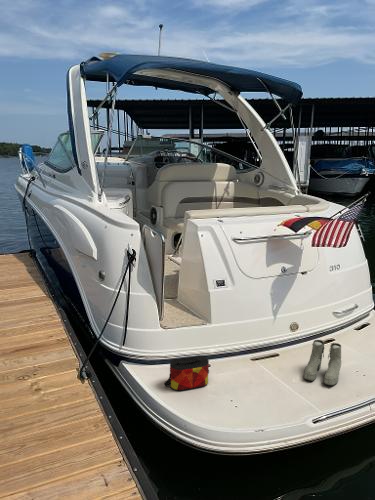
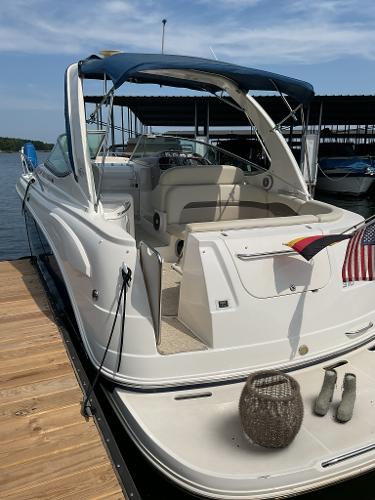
woven basket: none [235,340,294,407] -> present [238,370,304,448]
bag: present [164,356,209,391] -> none [160,386,210,426]

